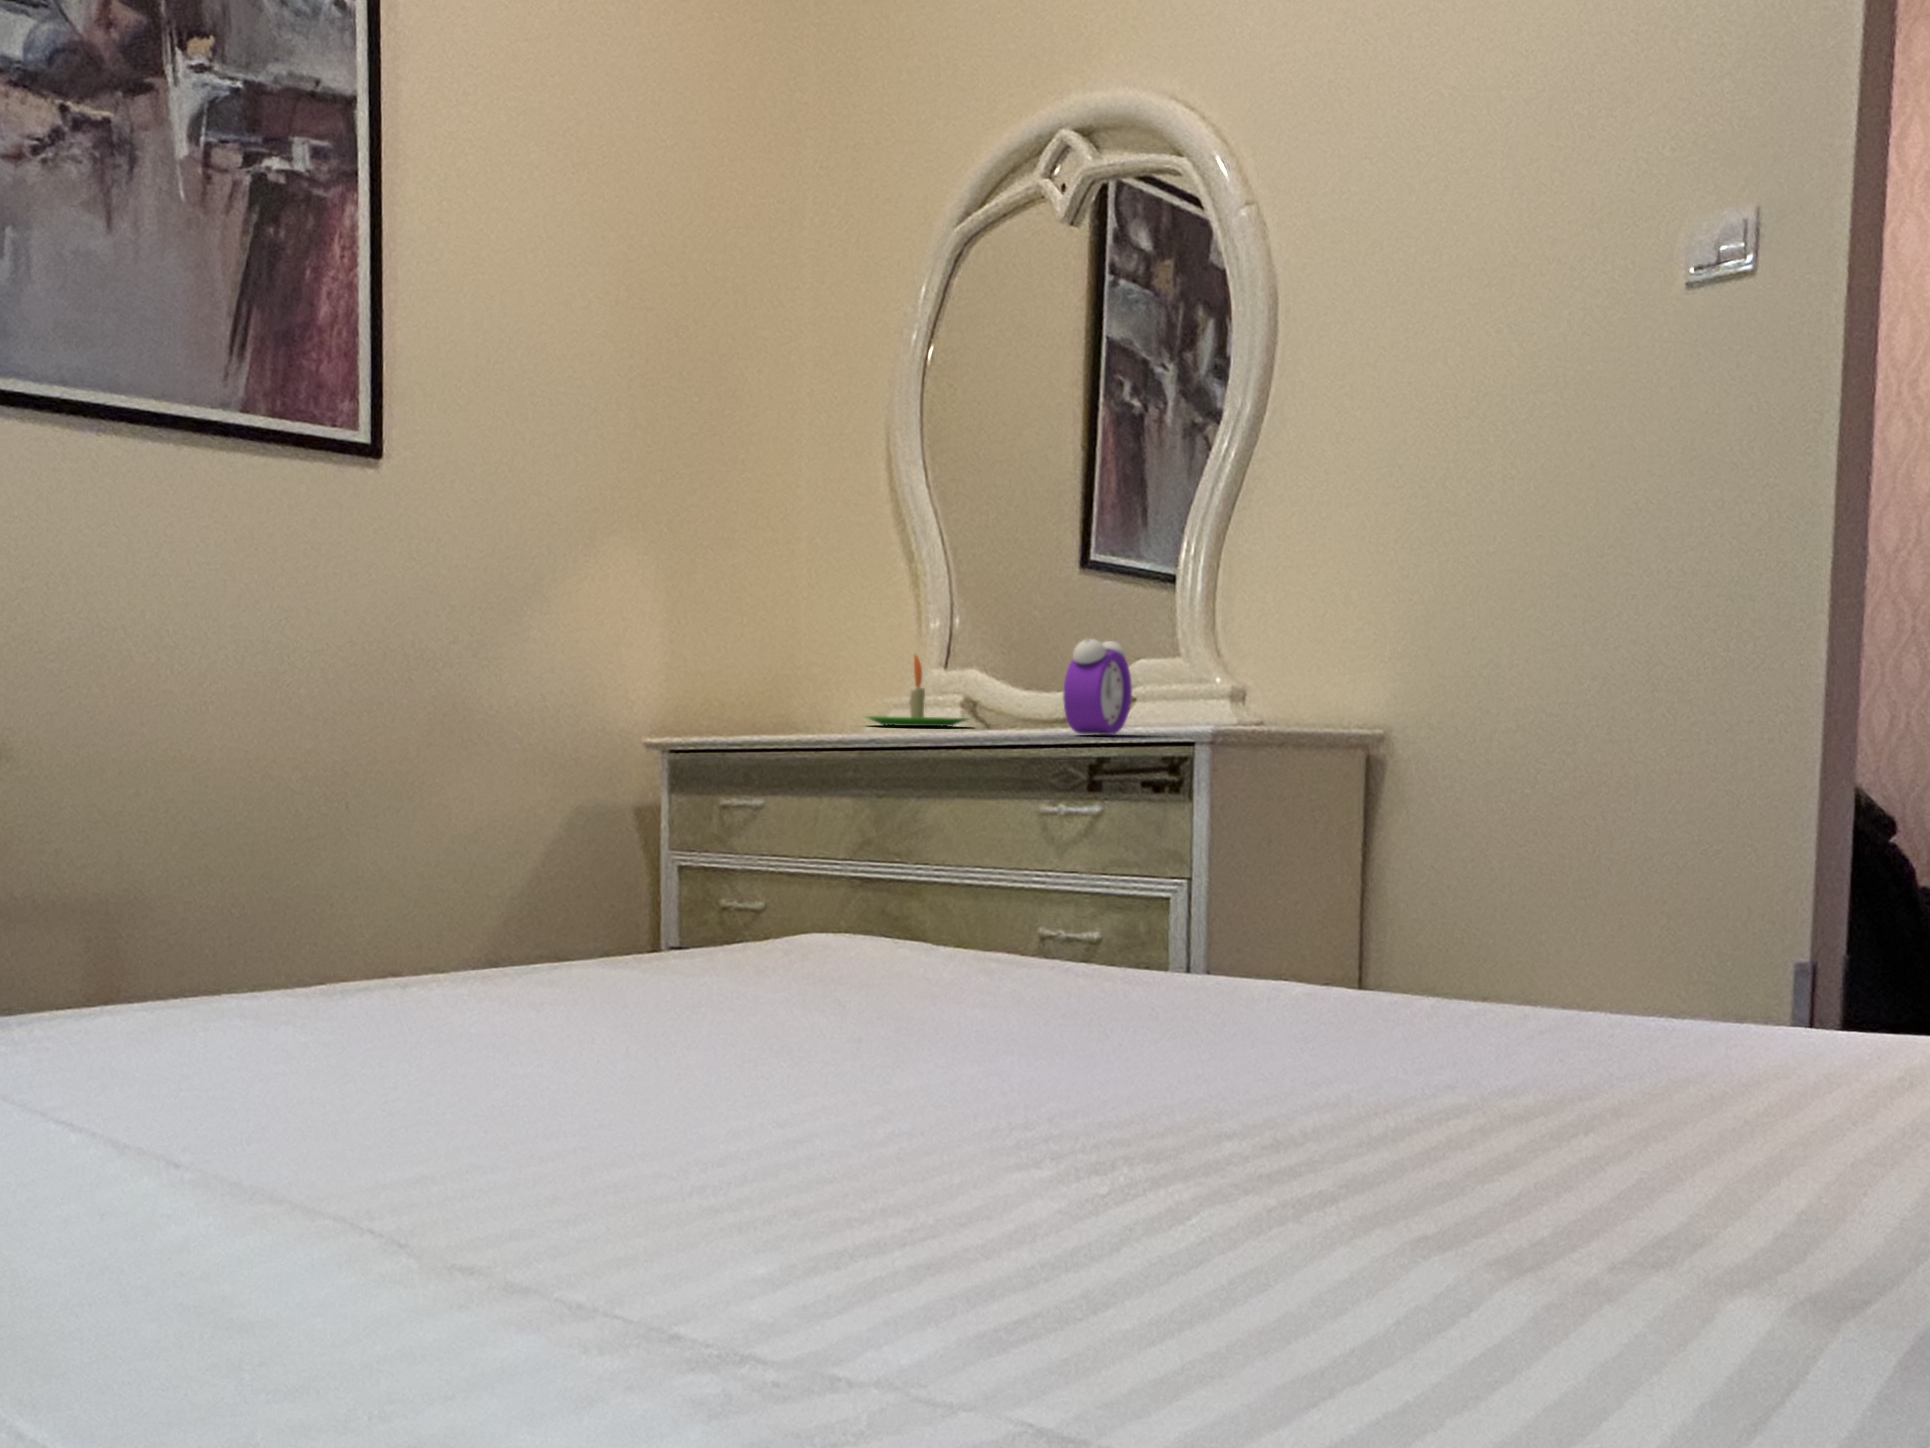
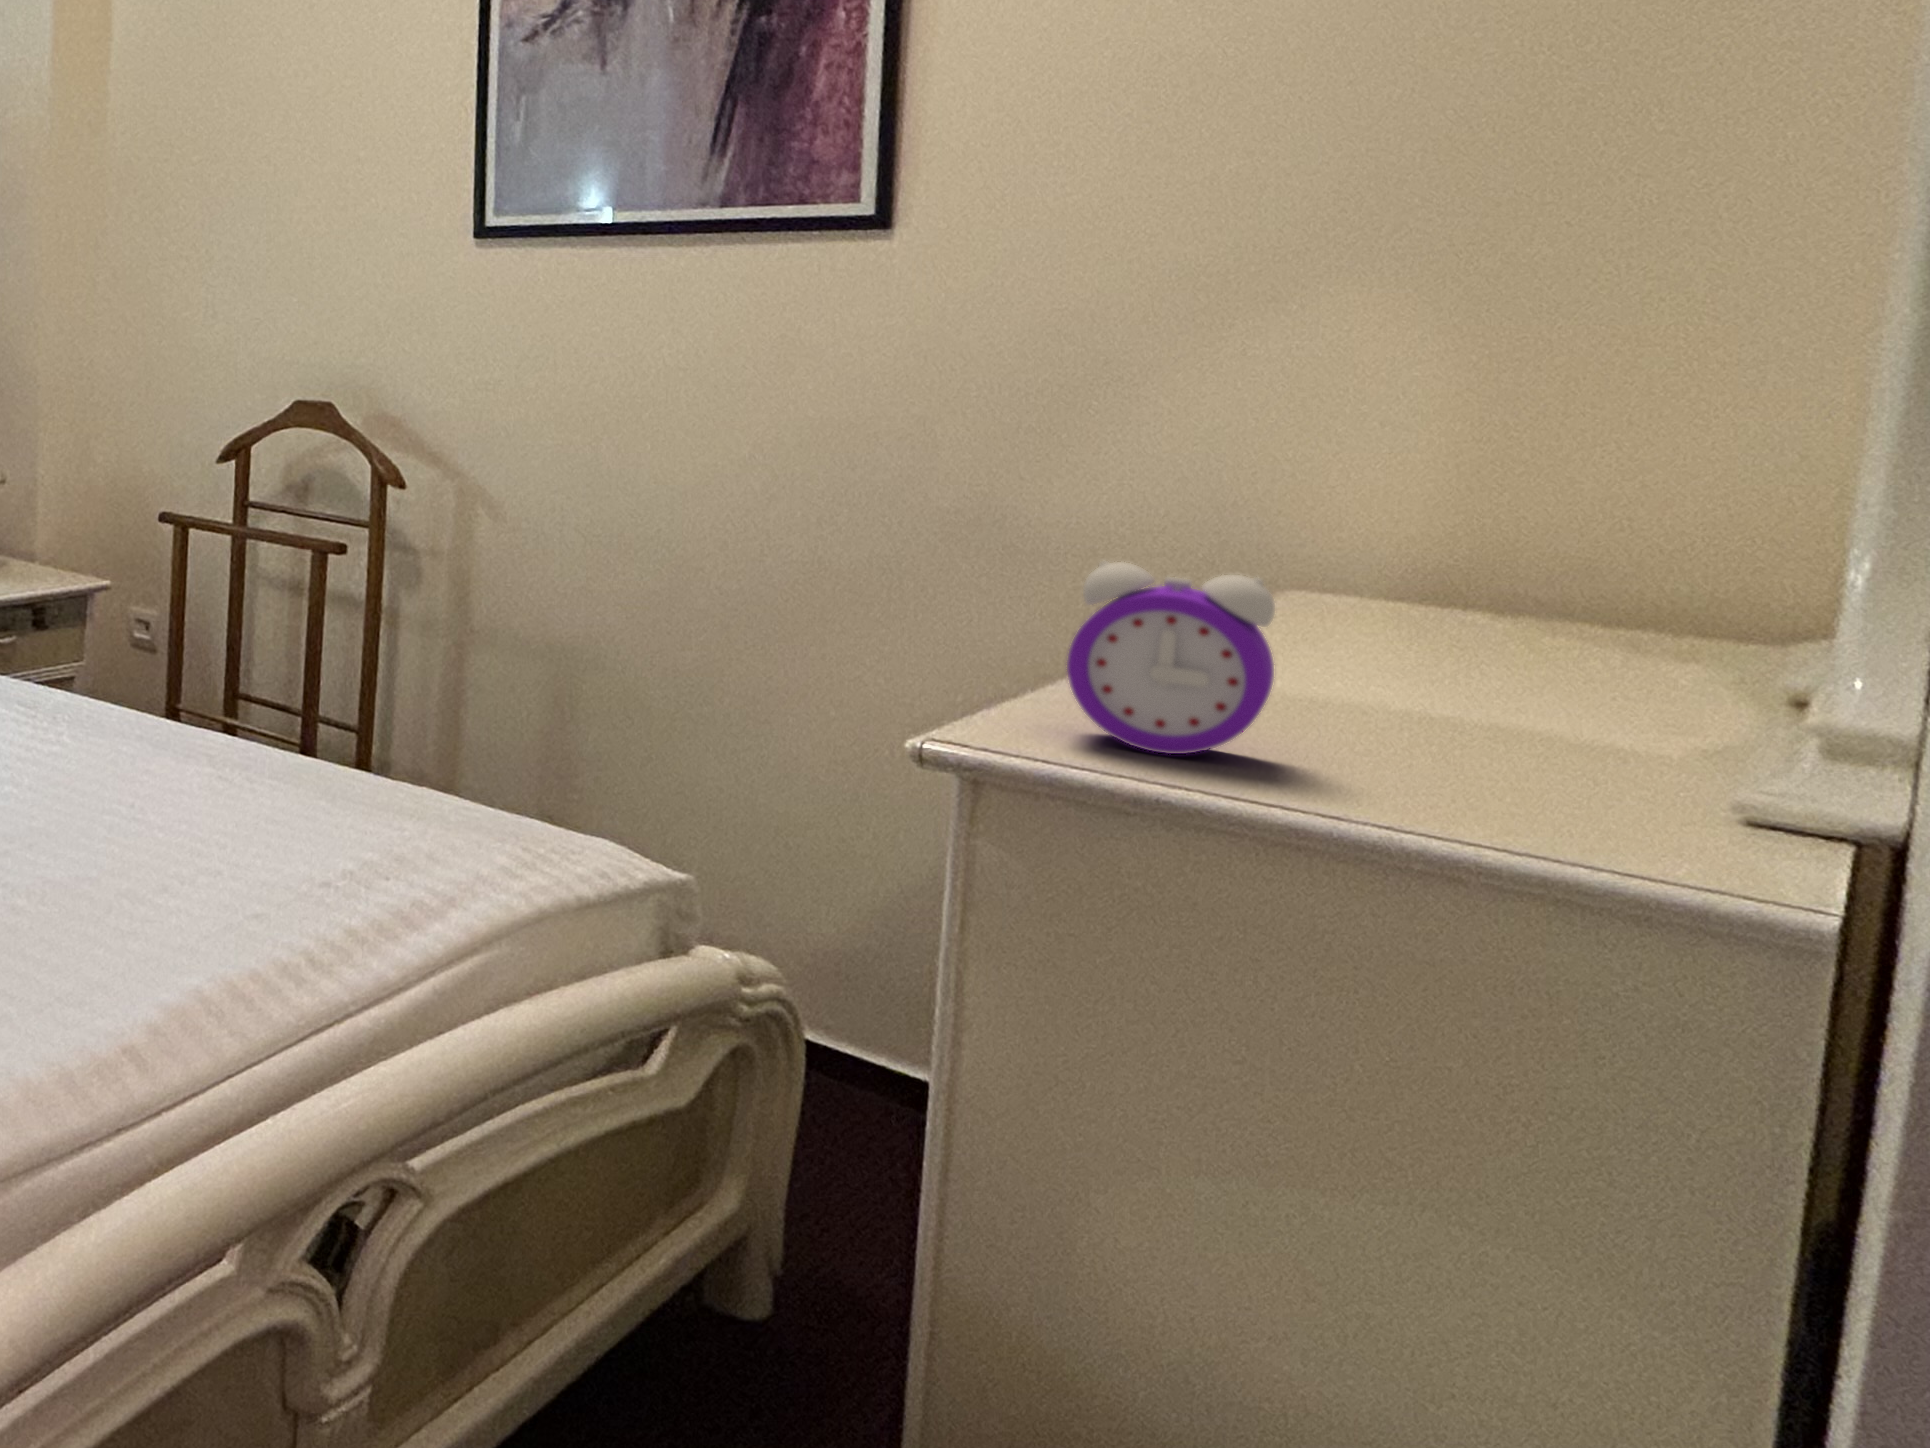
candle: present [865,655,969,726] -> none [1286,552,1571,706]

